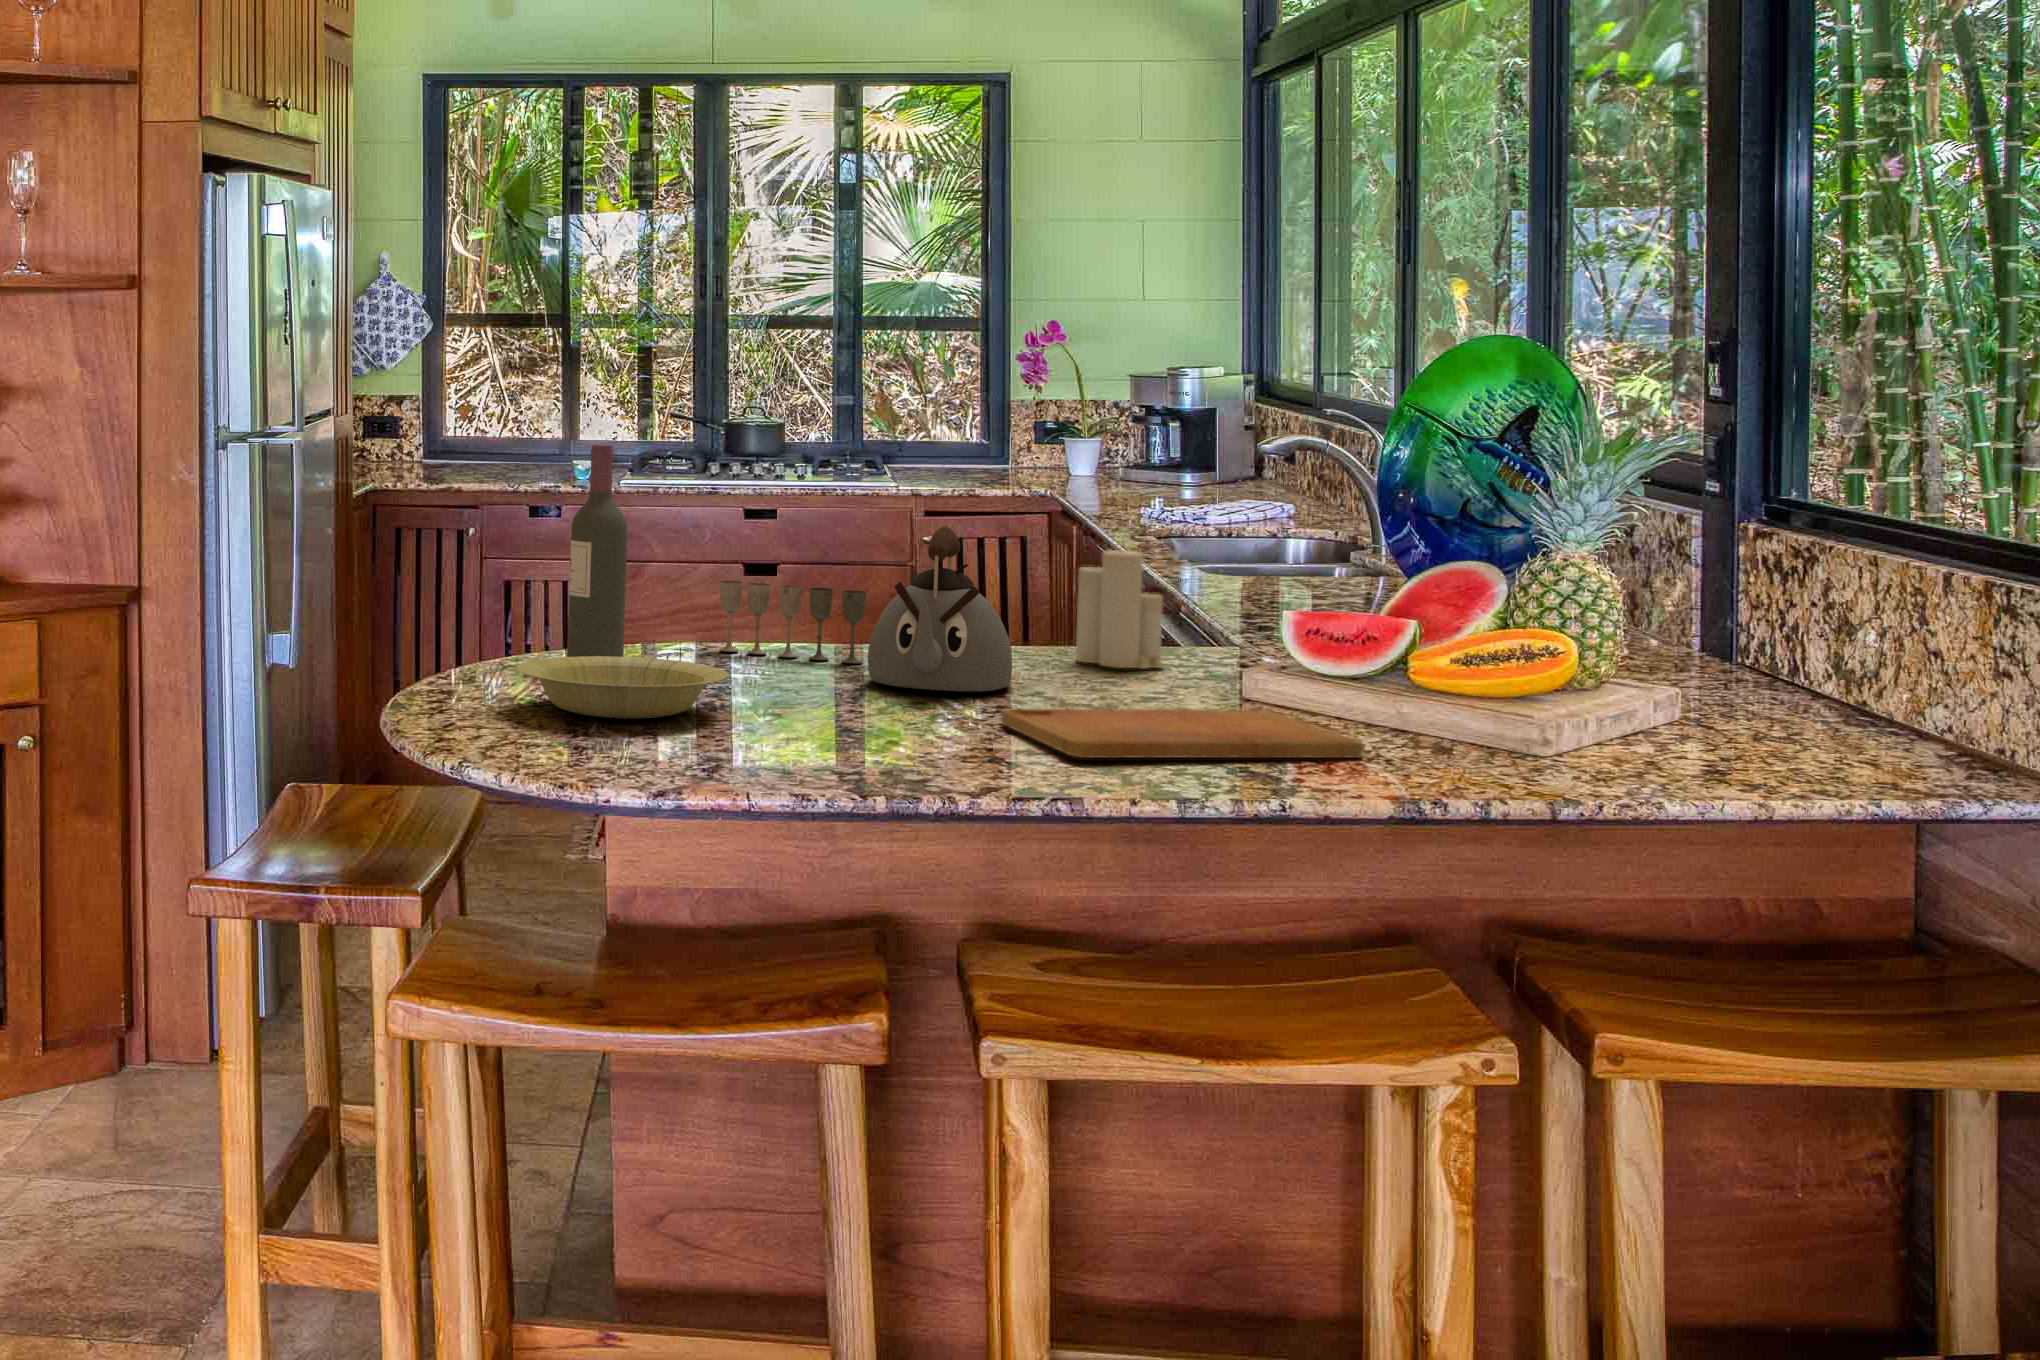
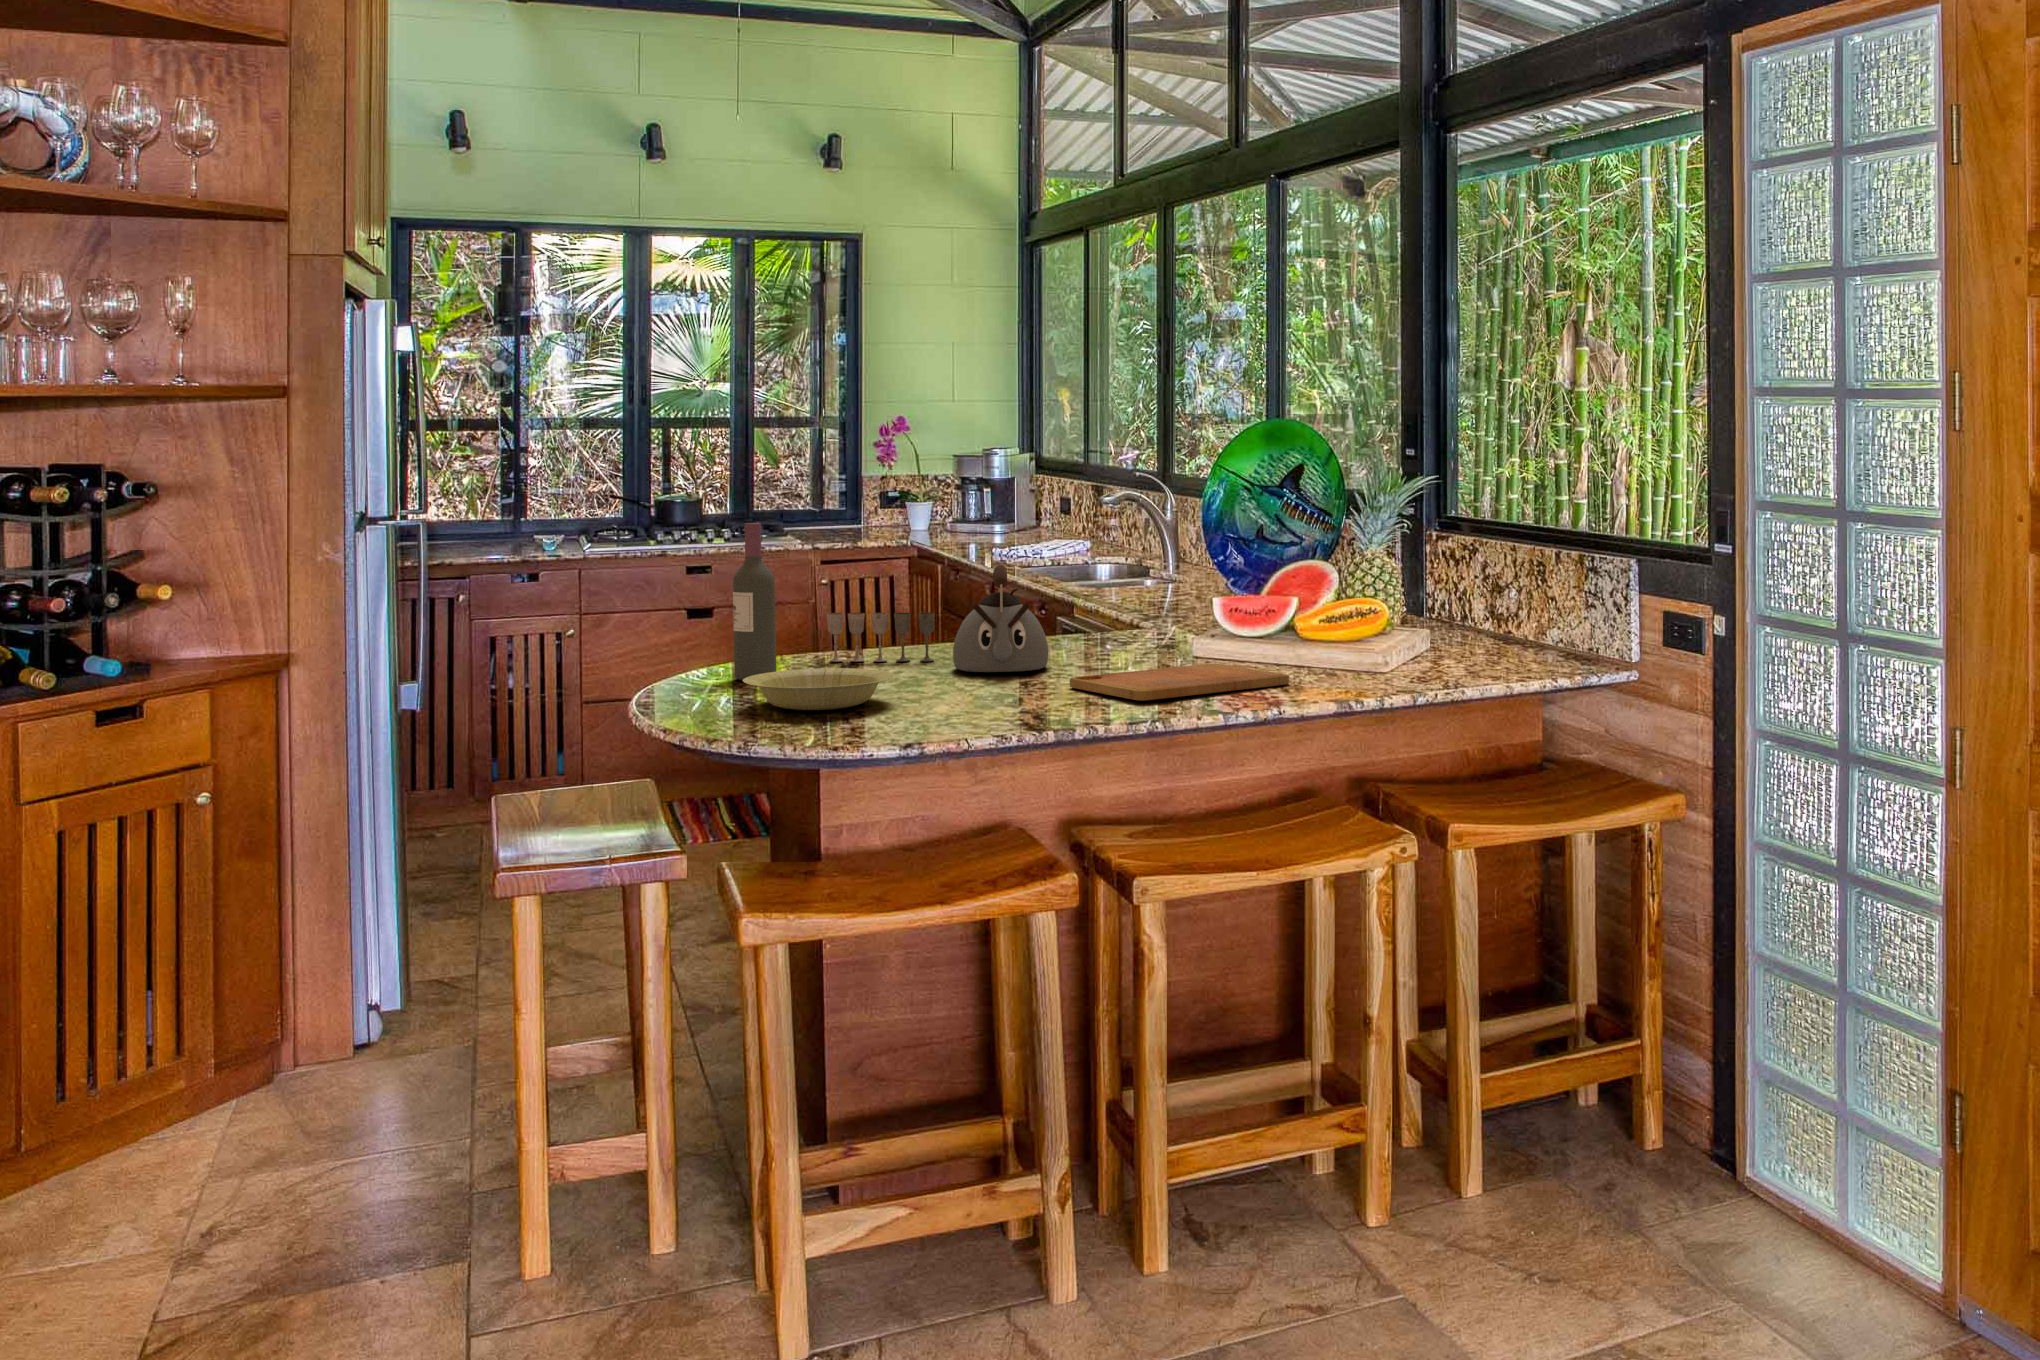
candle: present [1076,540,1163,668] -> none [1063,565,1121,648]

